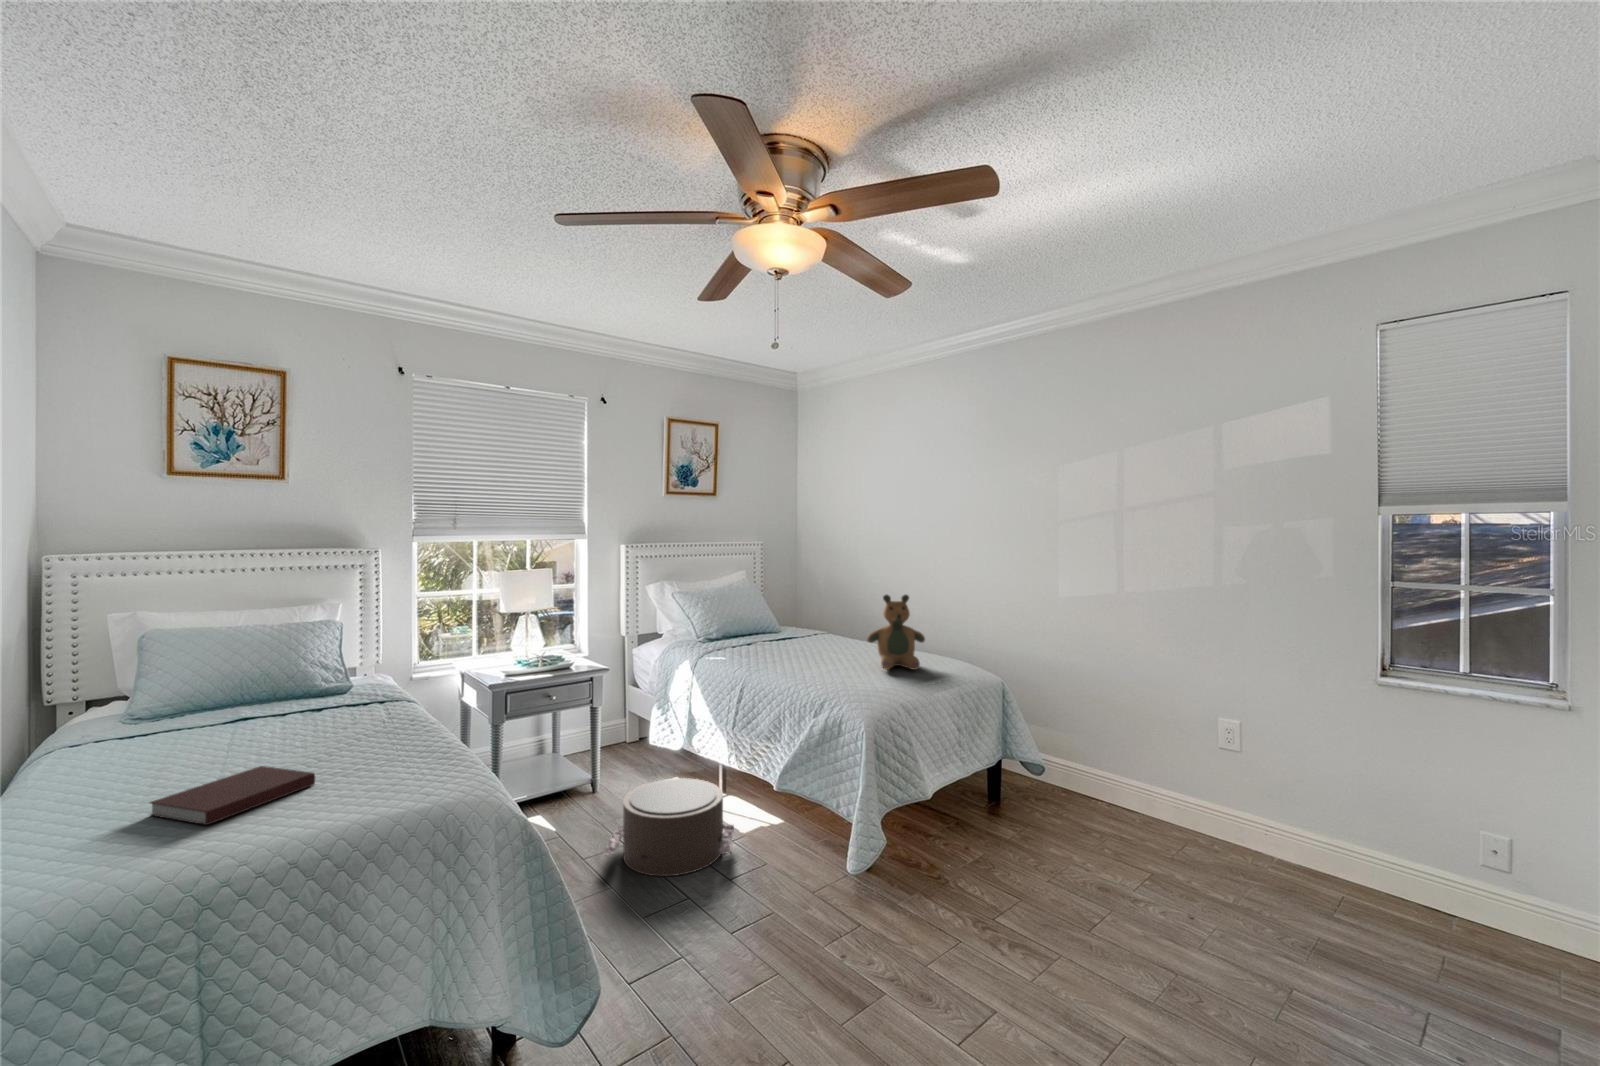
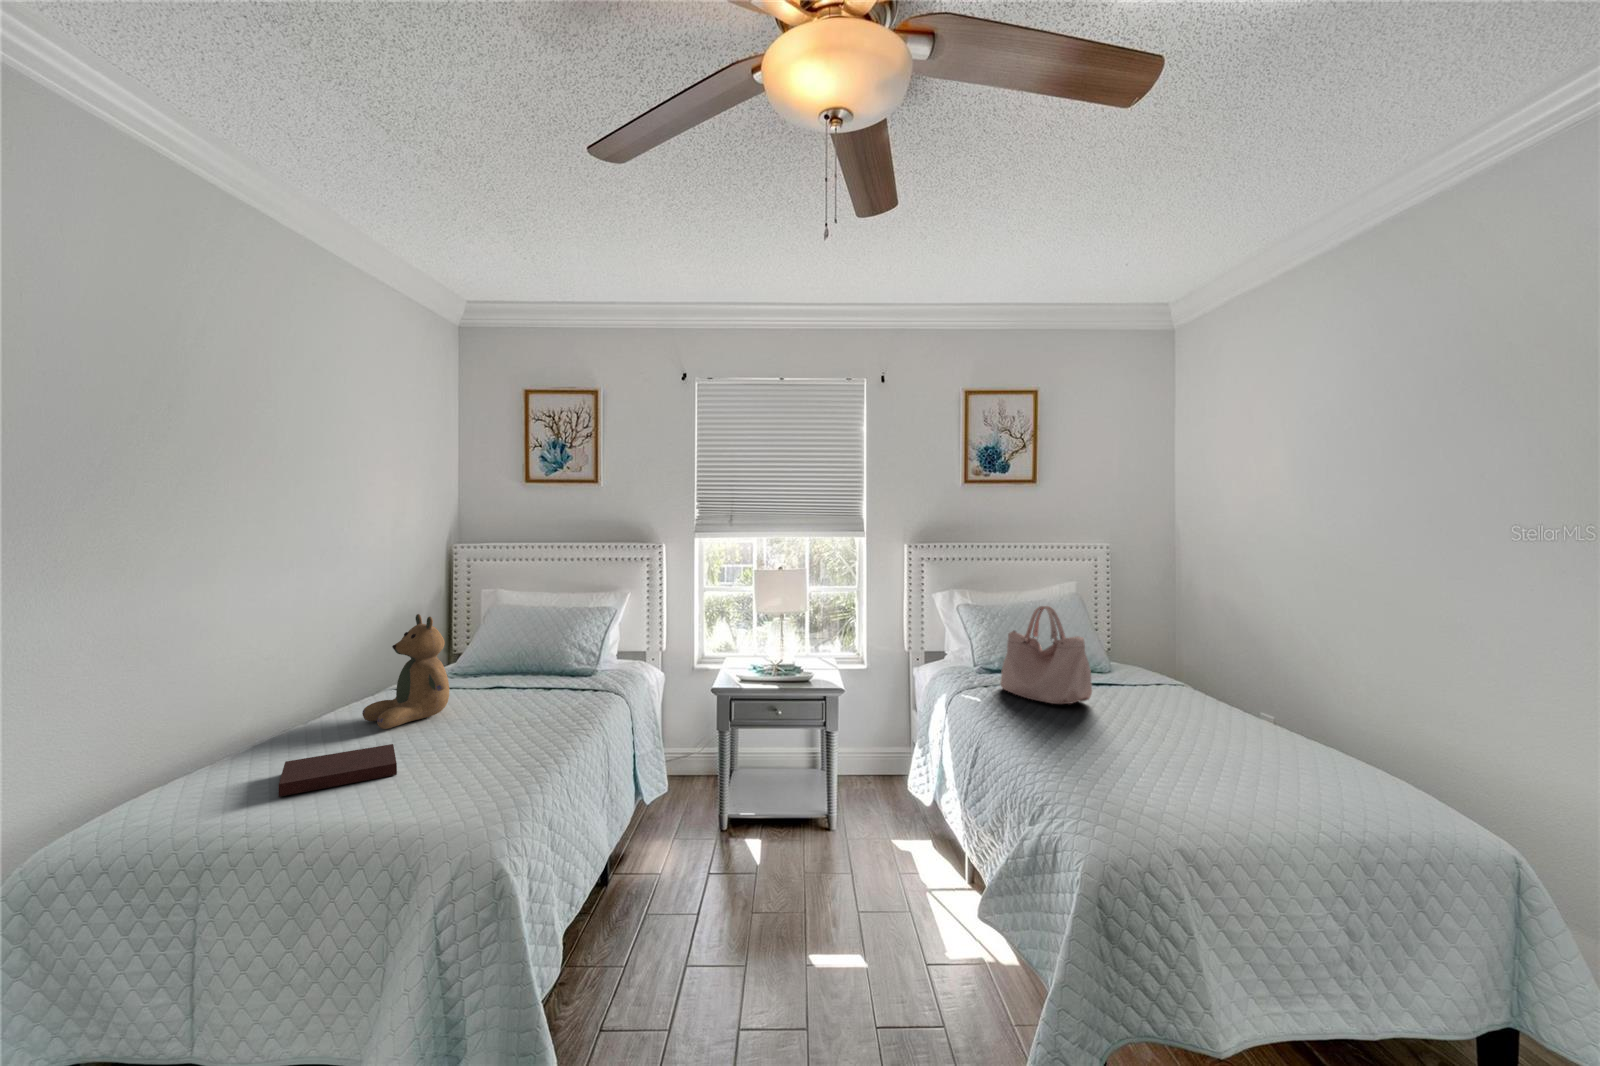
handbag: none [735,585,804,653] -> present [1000,606,1092,704]
teddy bear: present [867,595,925,670] -> present [362,614,449,729]
pouf: present [605,778,734,876] -> none [755,841,926,986]

